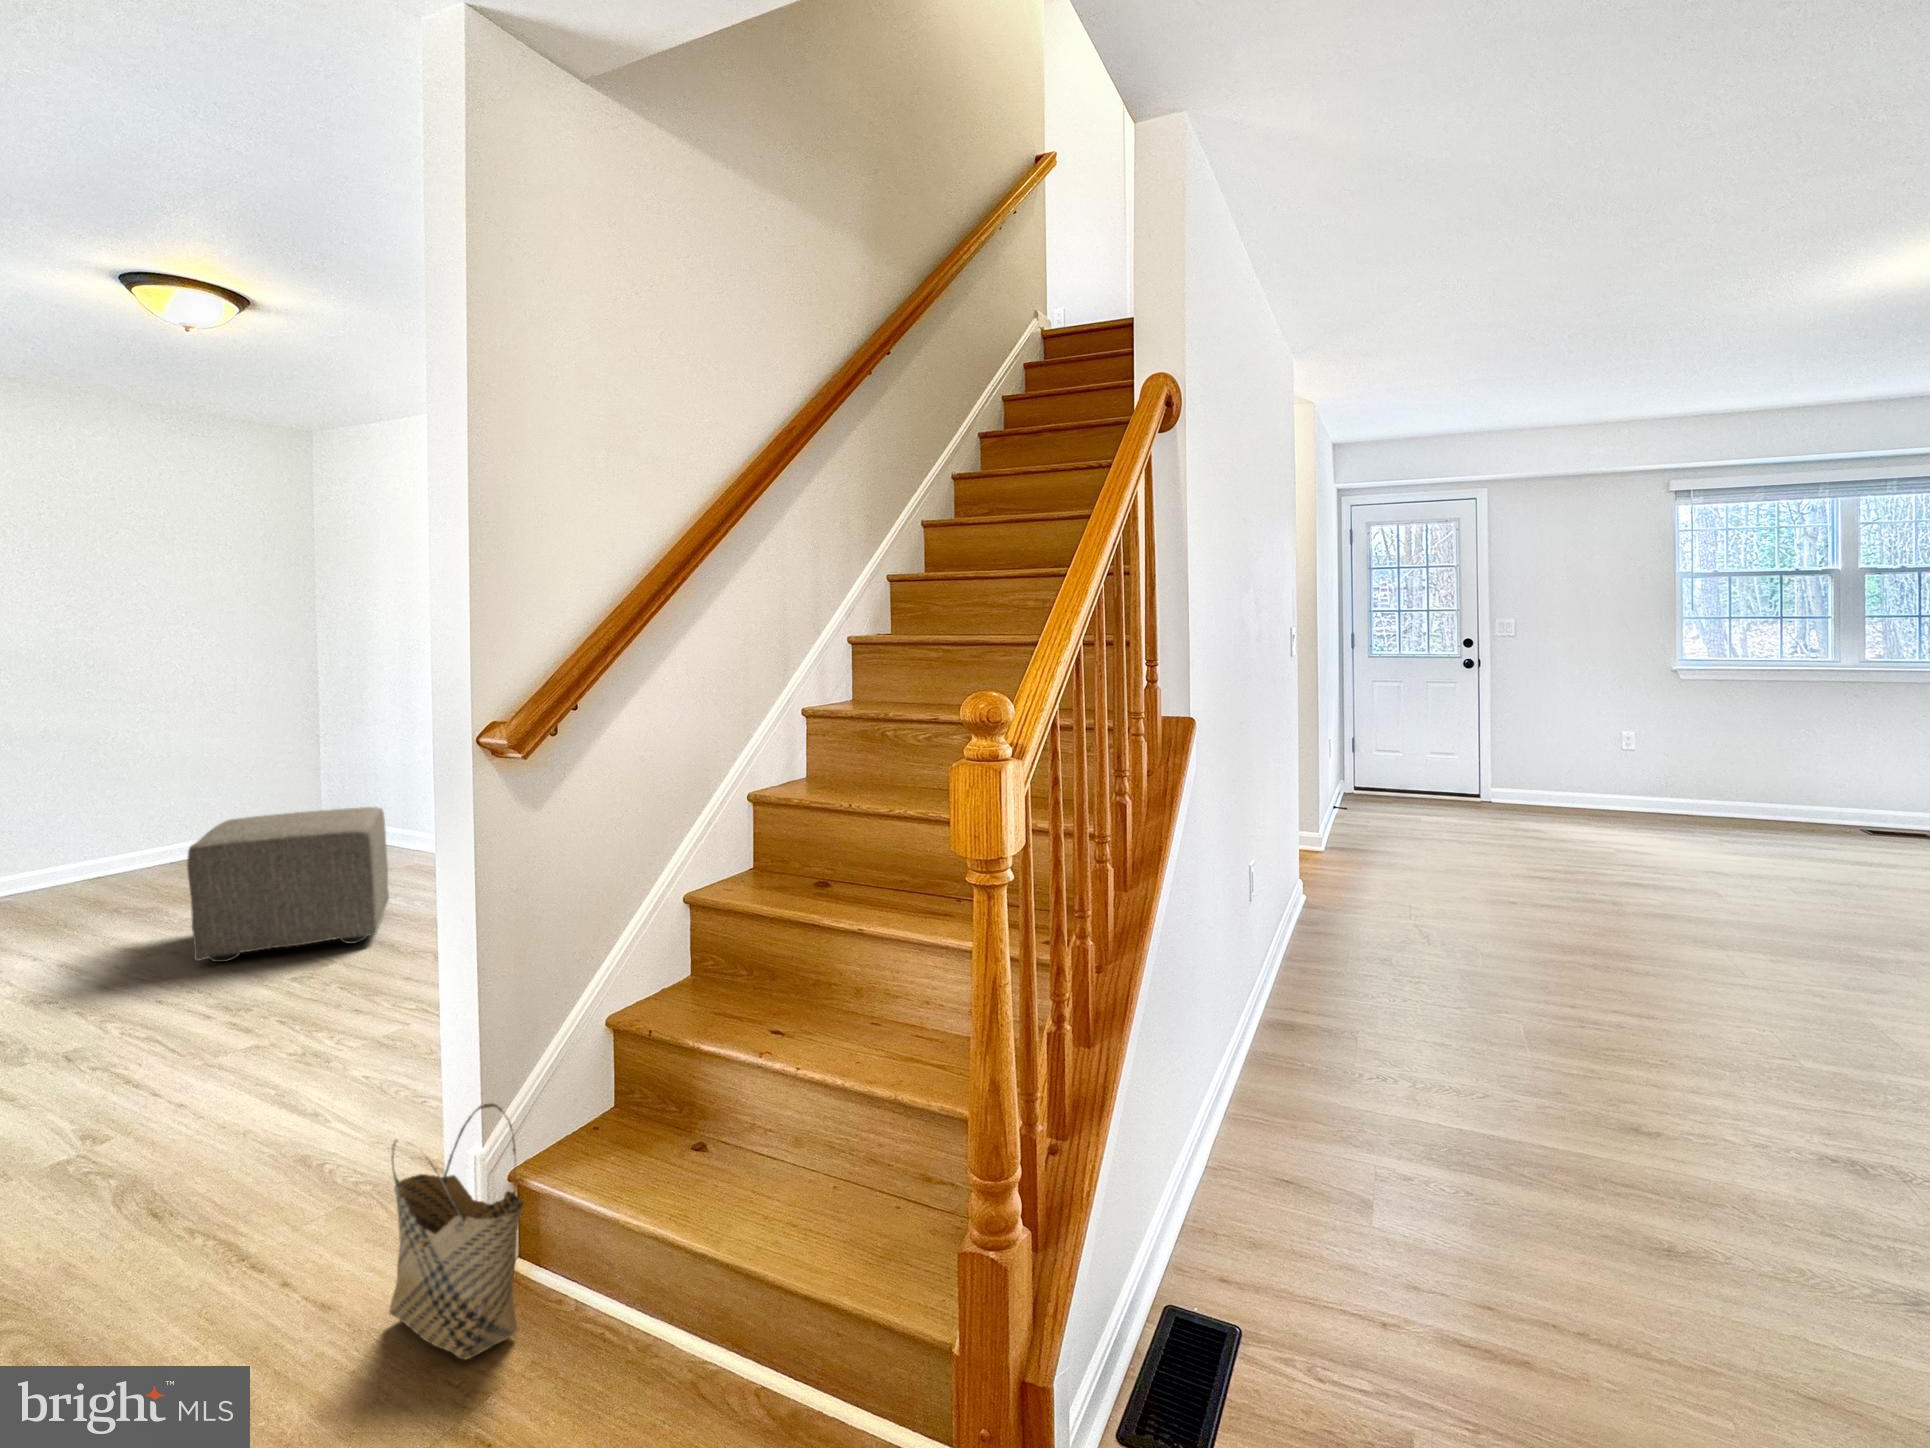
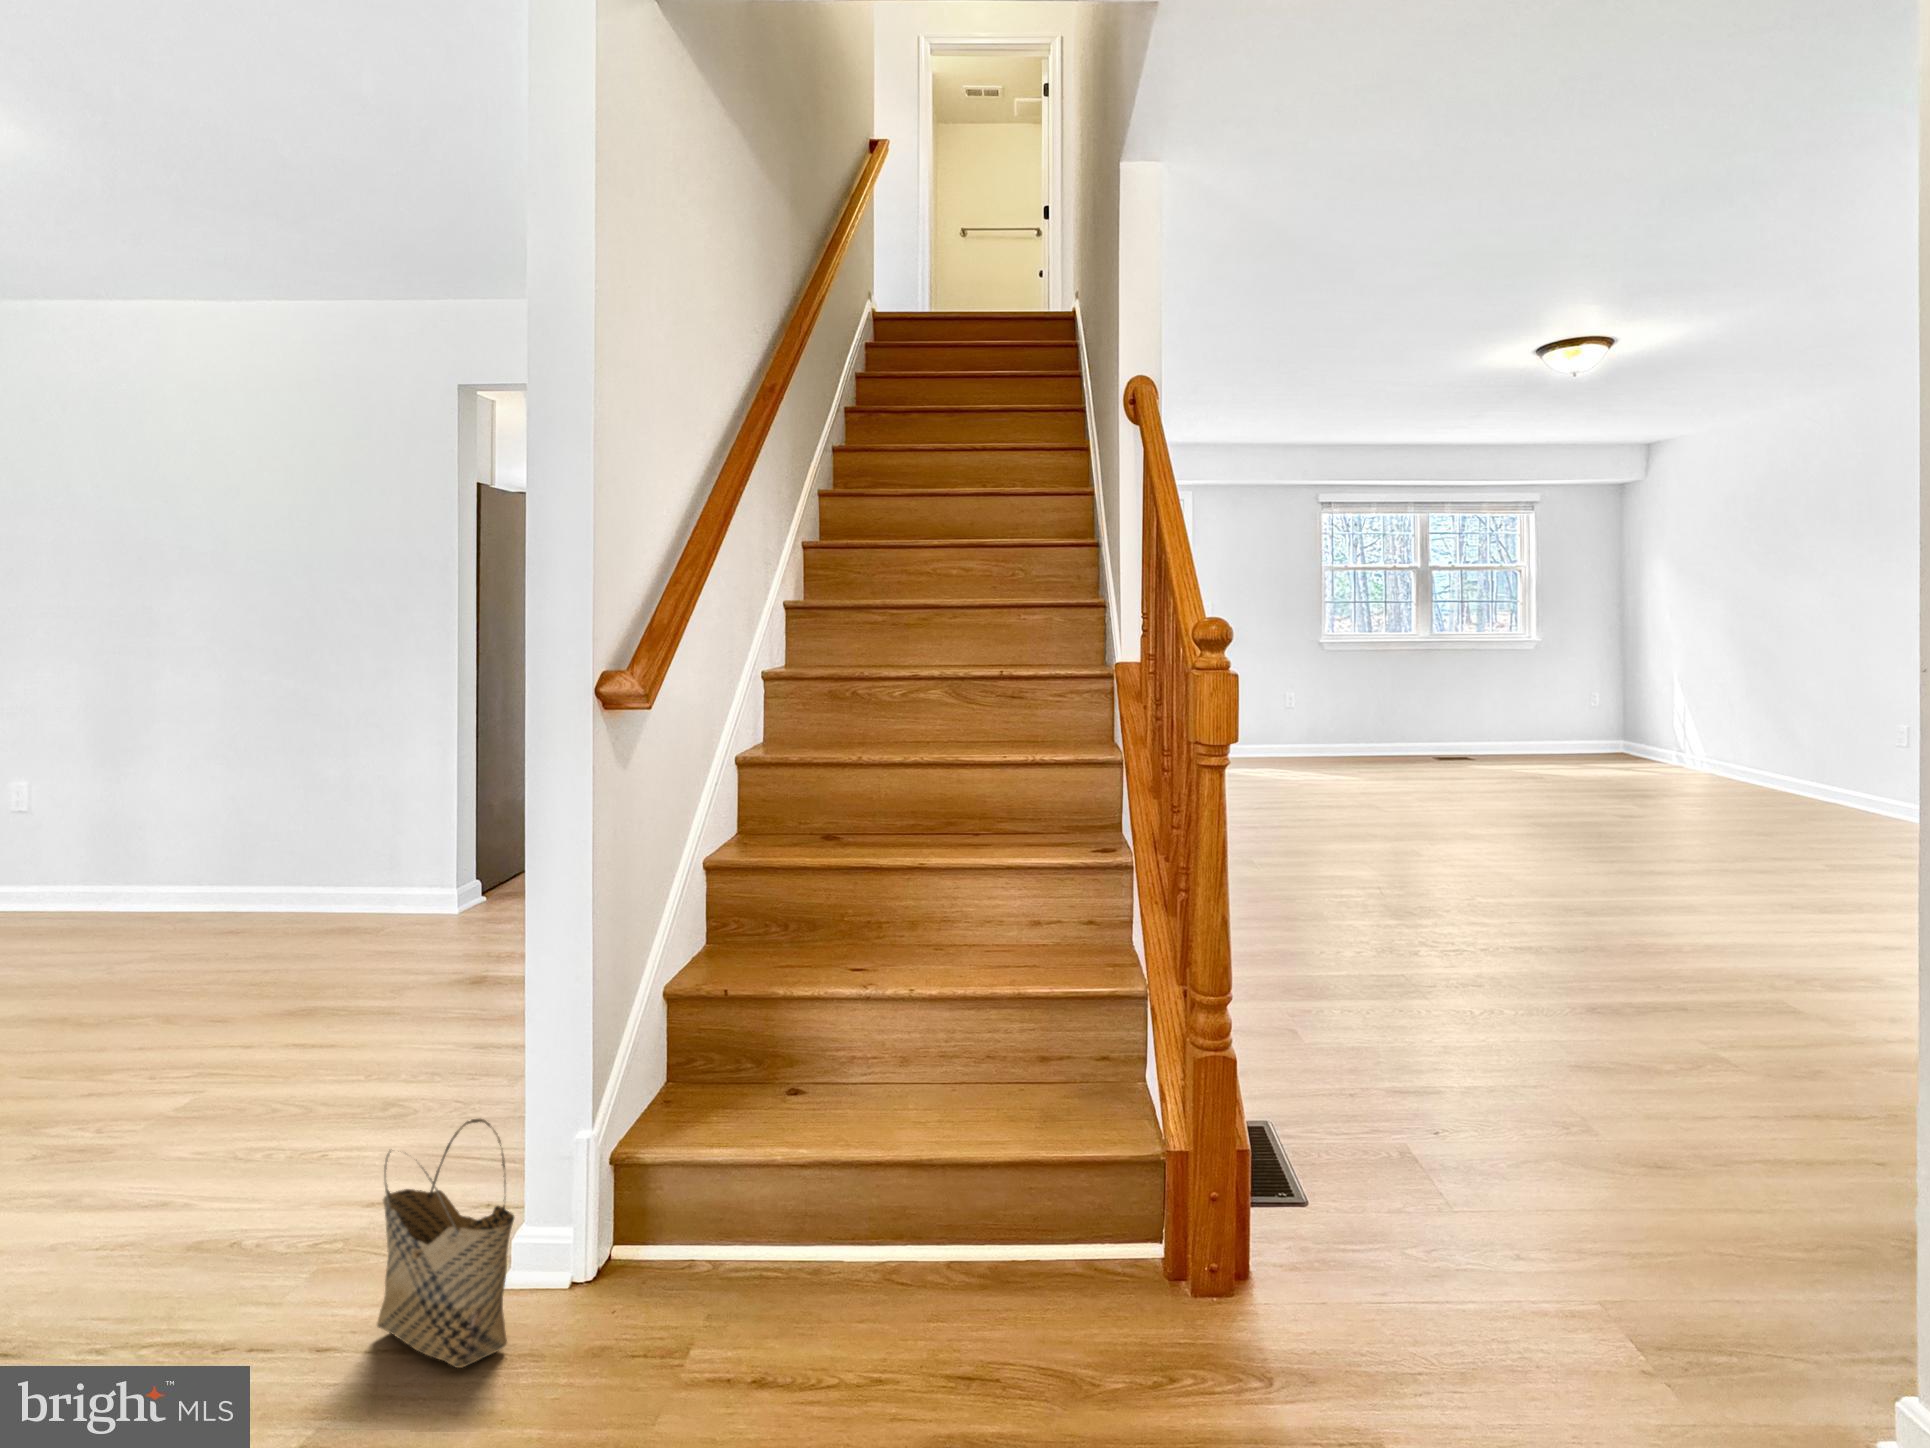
ottoman: present [187,807,389,962] -> none [101,814,311,982]

